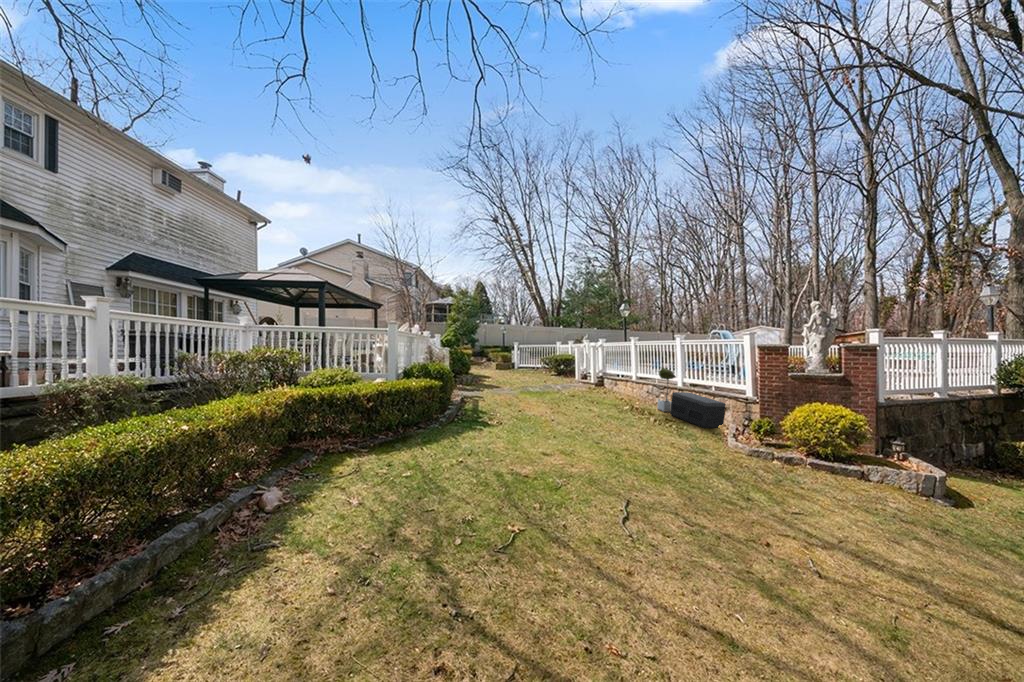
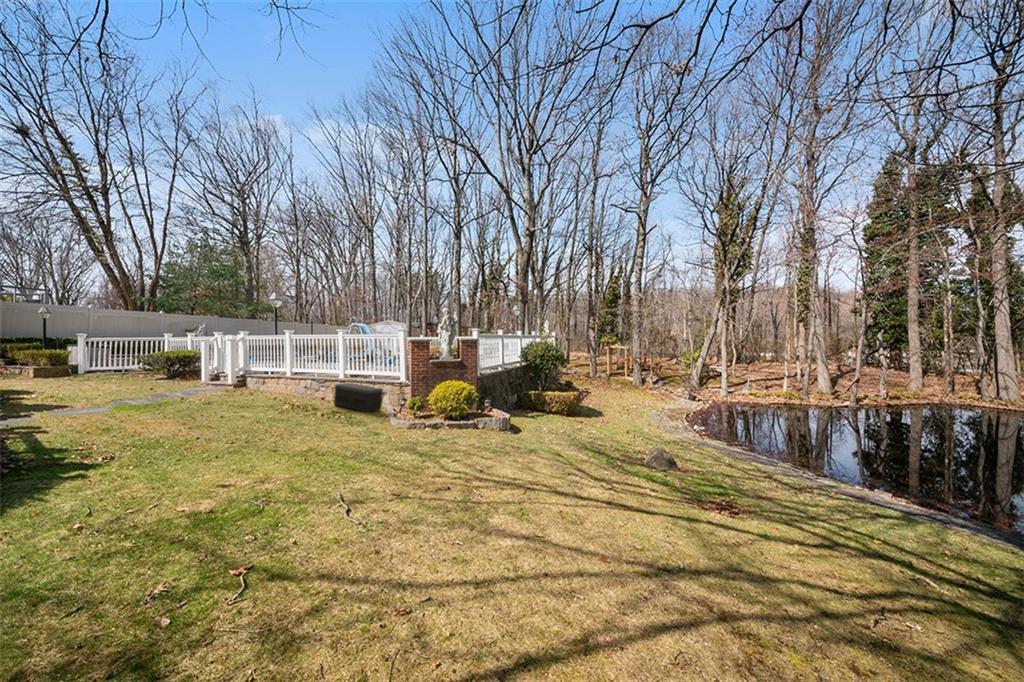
potted tree: present [657,368,676,412] -> none [319,362,336,403]

